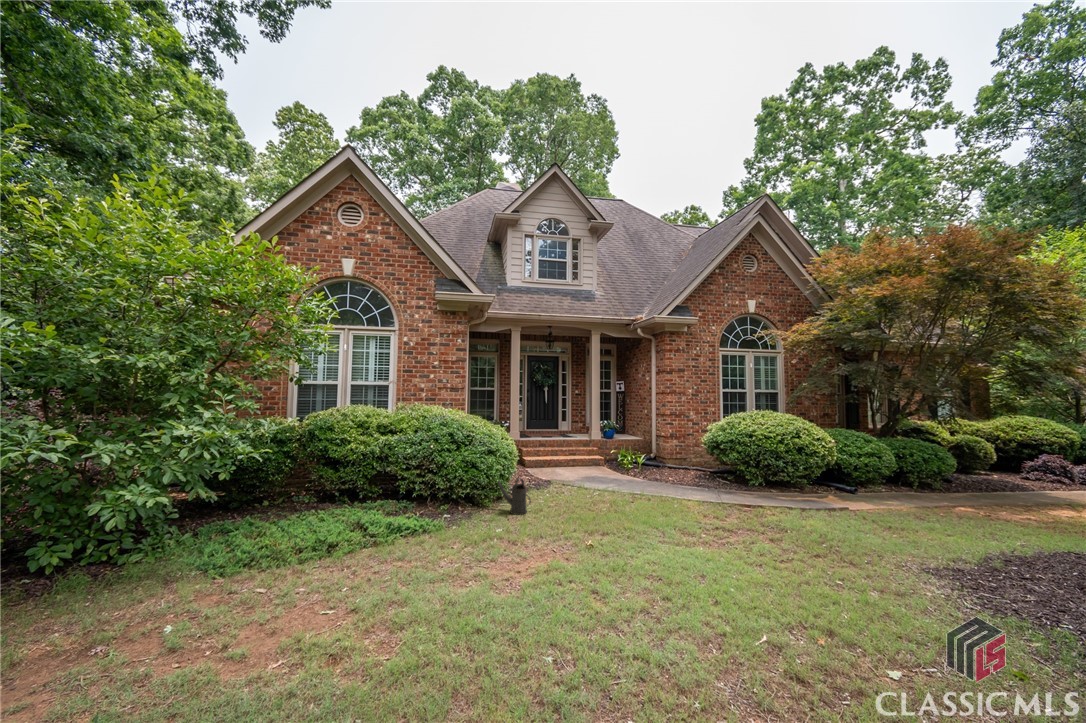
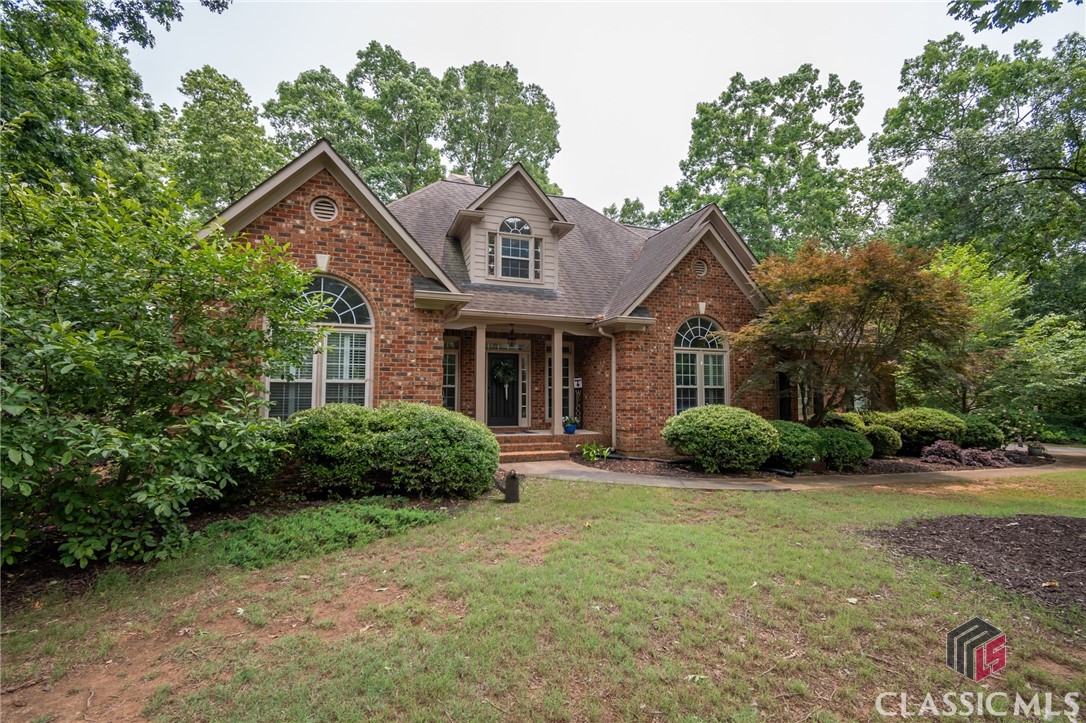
potted tree: none [876,450,907,492] -> present [808,440,829,473]

